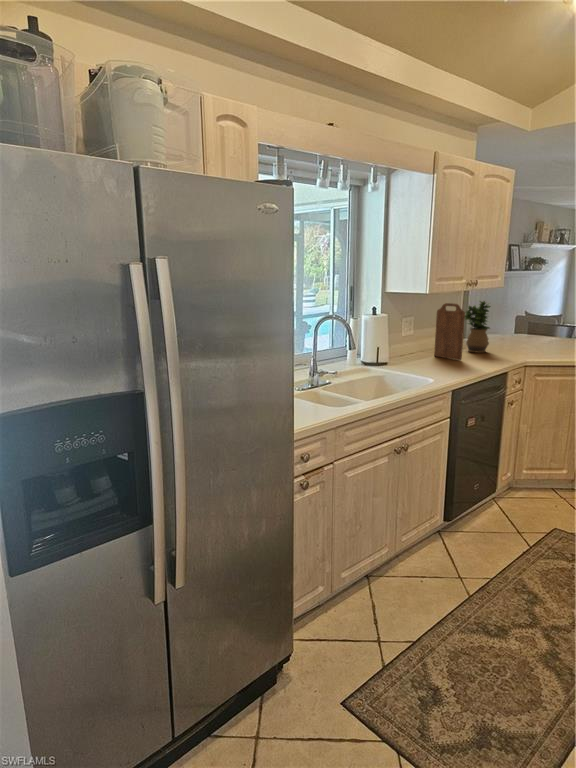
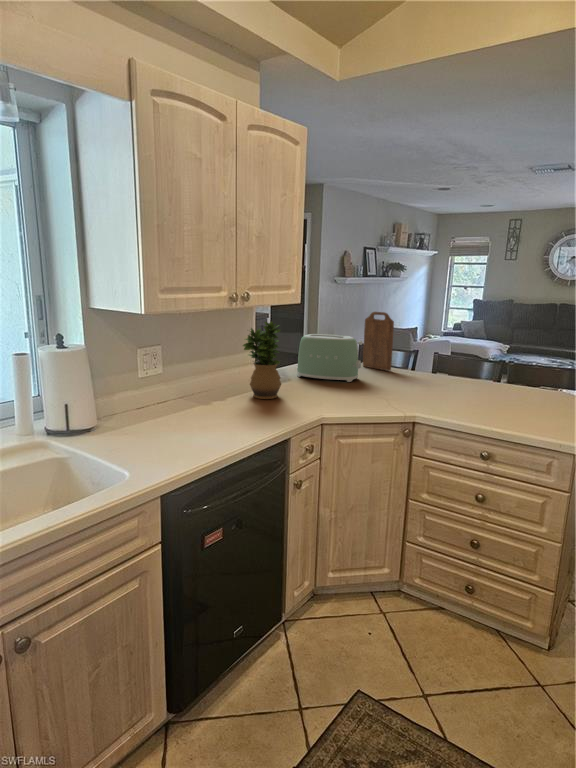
cutting board: present [434,303,465,360] -> present [363,312,394,371]
toaster: none [487,312,541,345] -> present [297,334,363,382]

